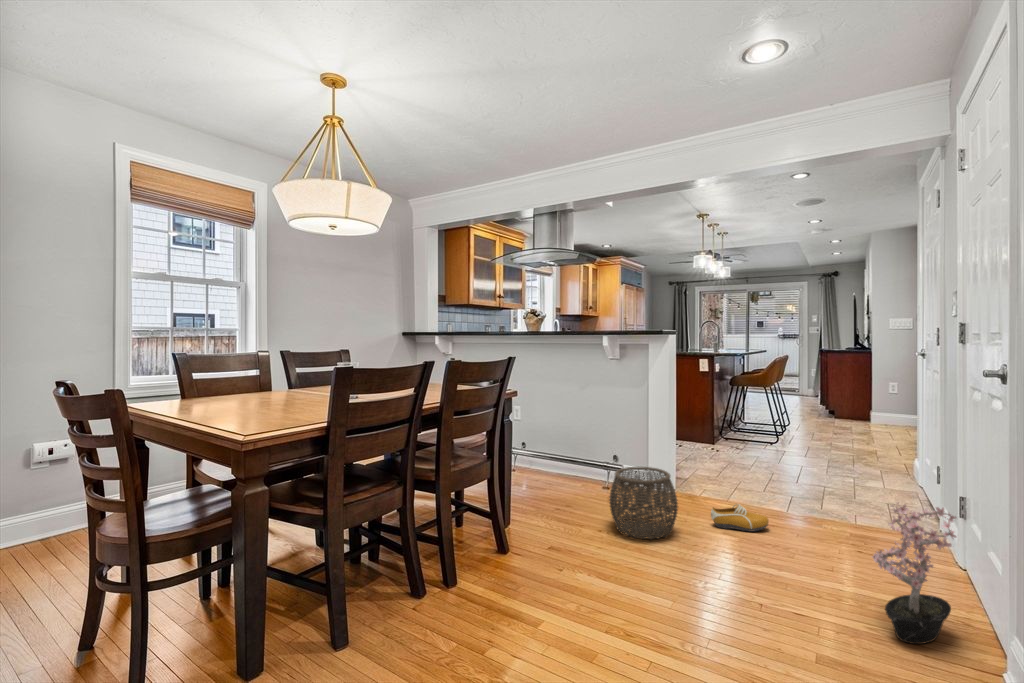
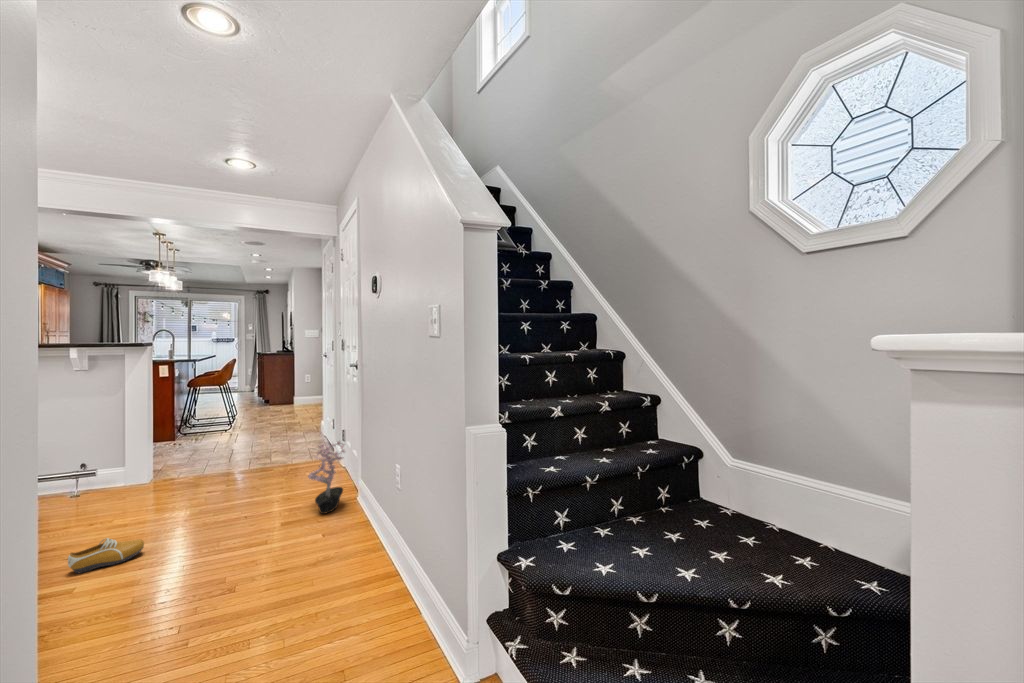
woven basket: present [609,467,678,539] -> none [91,464,167,529]
shoe: present [711,504,769,532] -> present [68,538,144,573]

